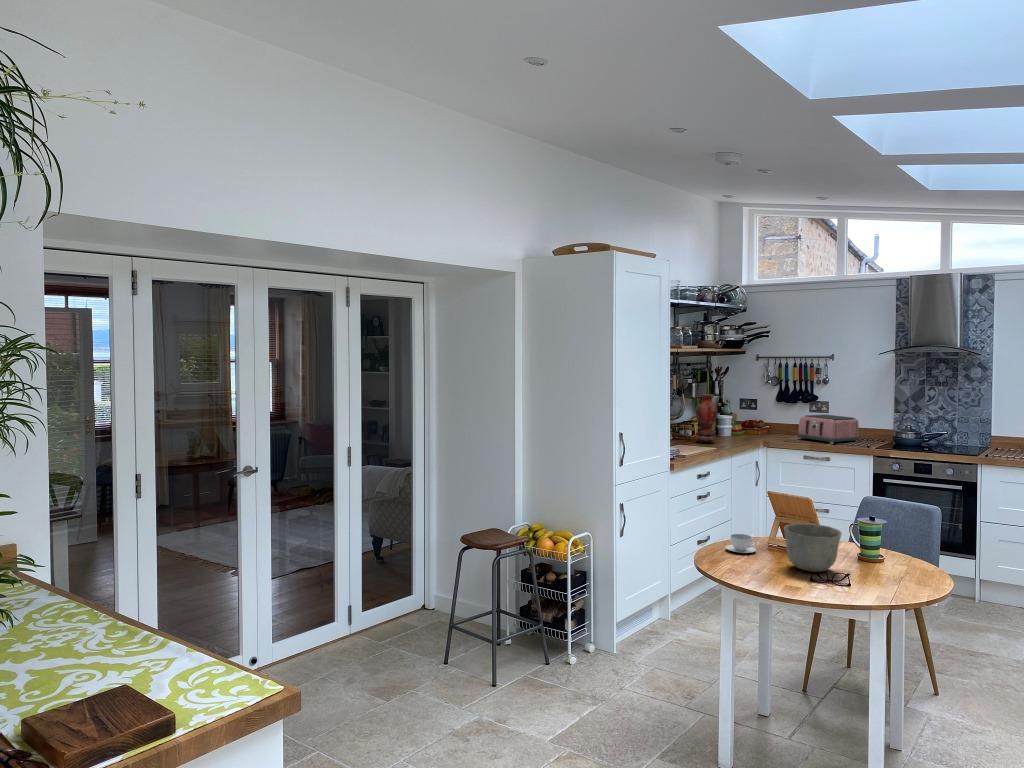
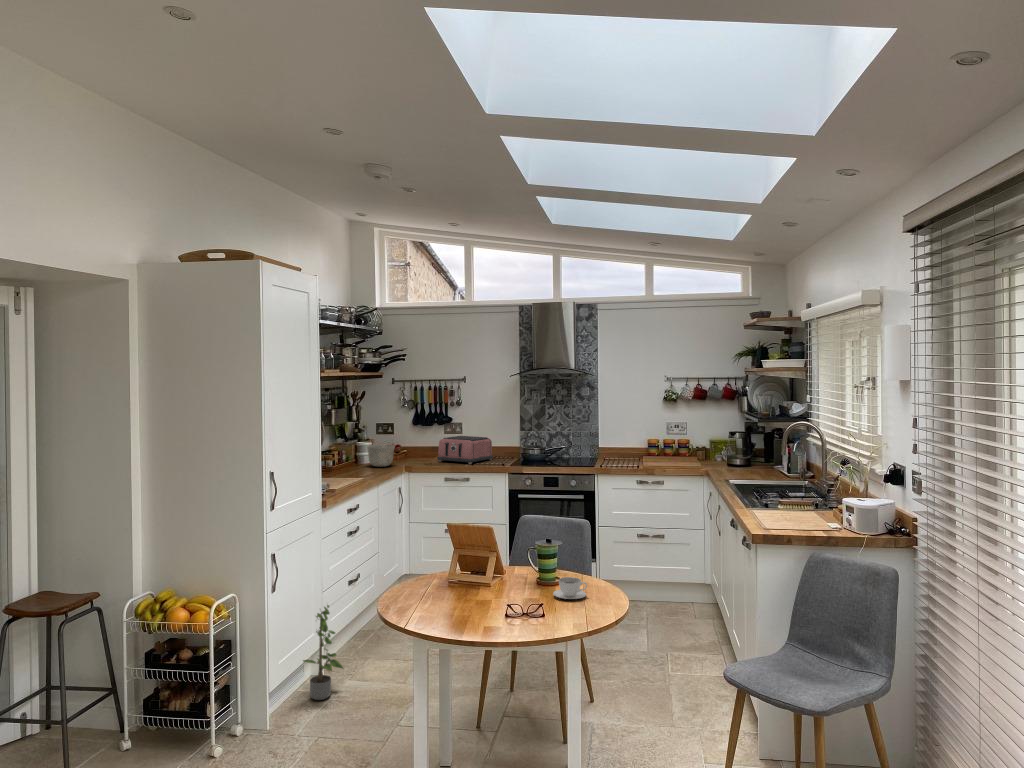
vase: present [696,394,717,444] -> none [339,421,361,474]
ceramic bowl: present [784,523,842,572] -> present [367,445,395,467]
teacup: present [725,534,757,553] -> present [553,577,587,599]
potted plant: none [646,555,685,640] -> present [303,605,343,700]

